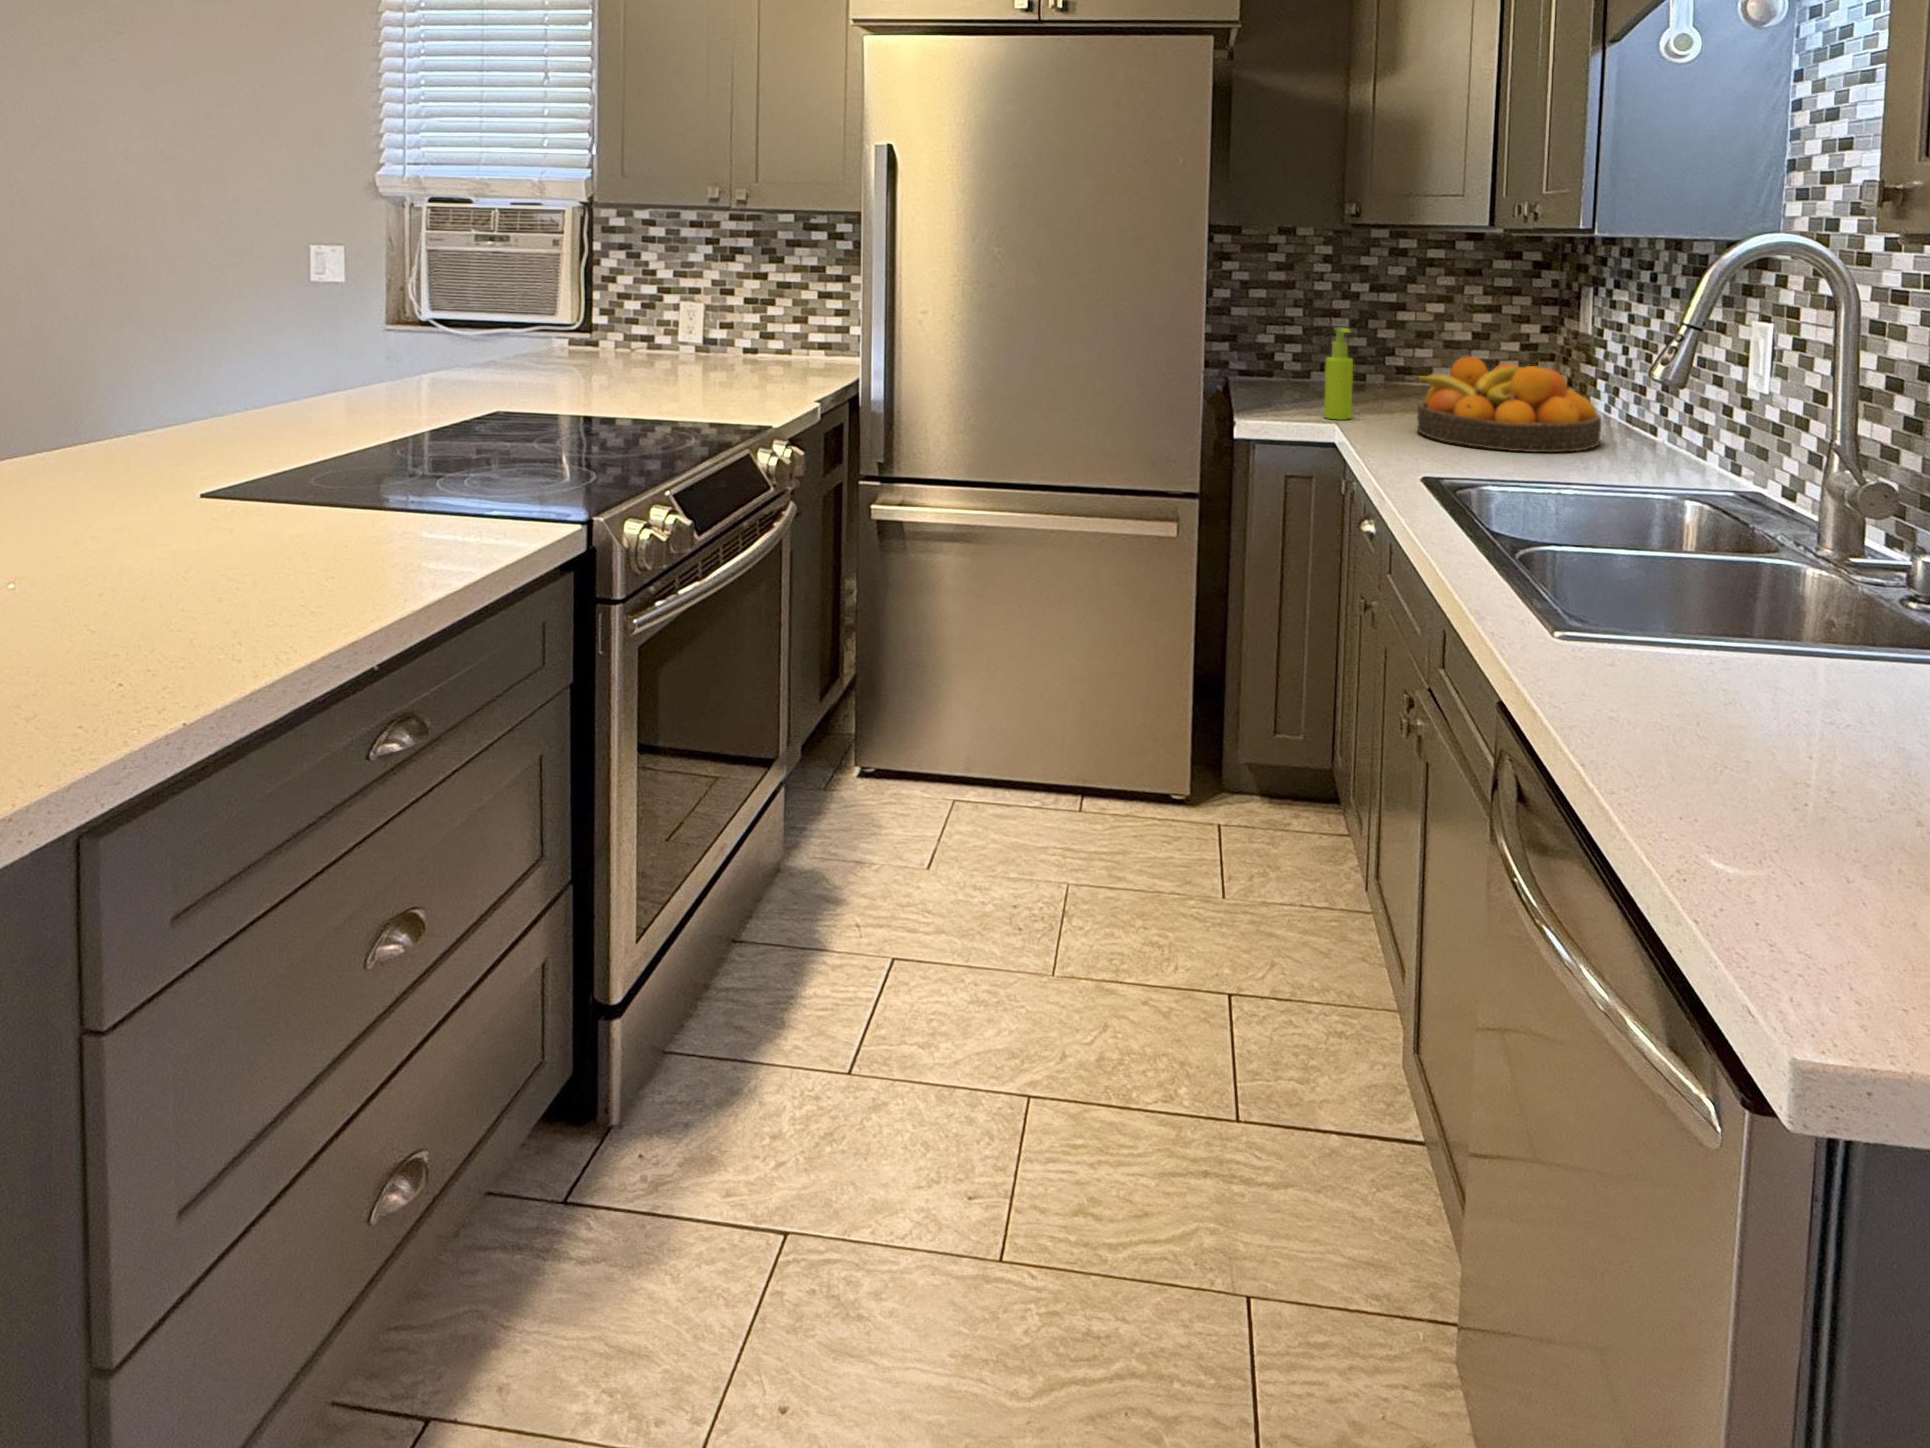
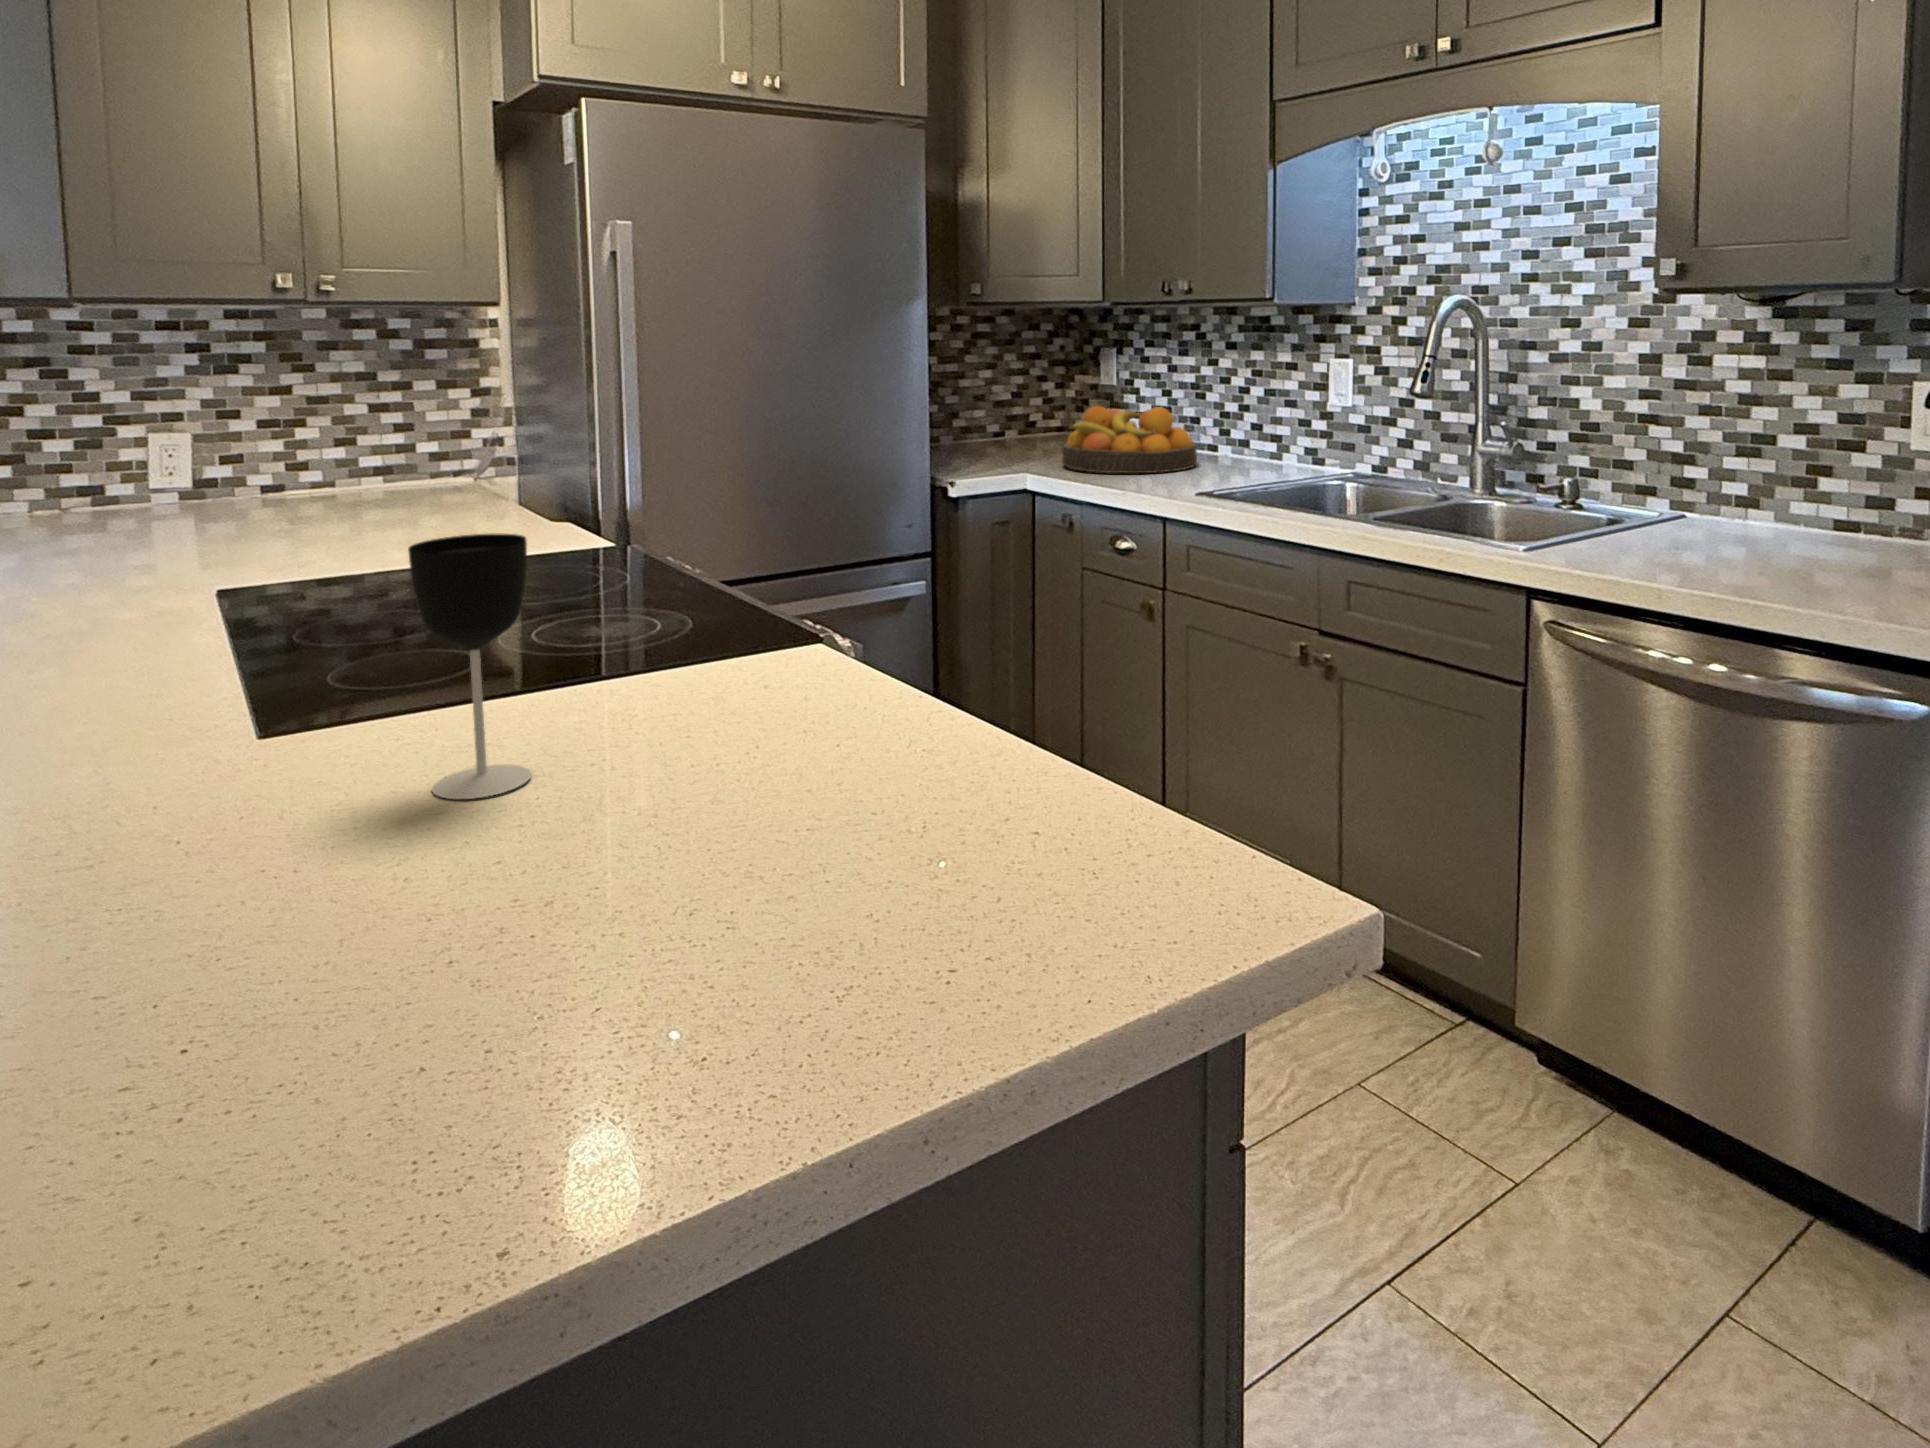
soap dispenser: present [1324,328,1353,419] -> none [977,392,1002,471]
wine glass: none [62,379,155,568] -> present [408,534,531,799]

